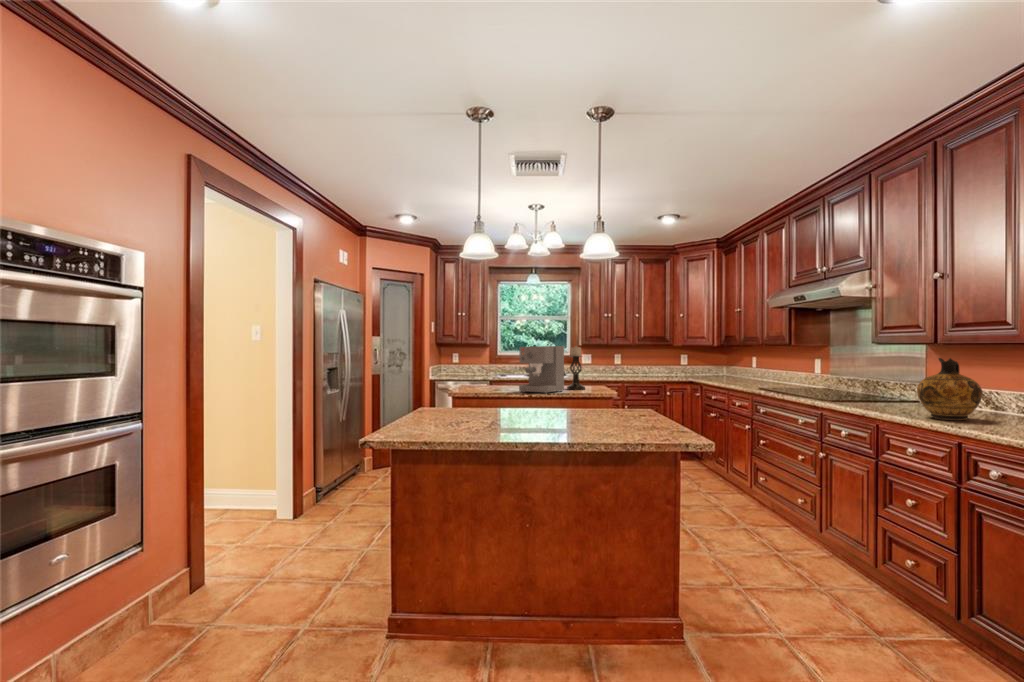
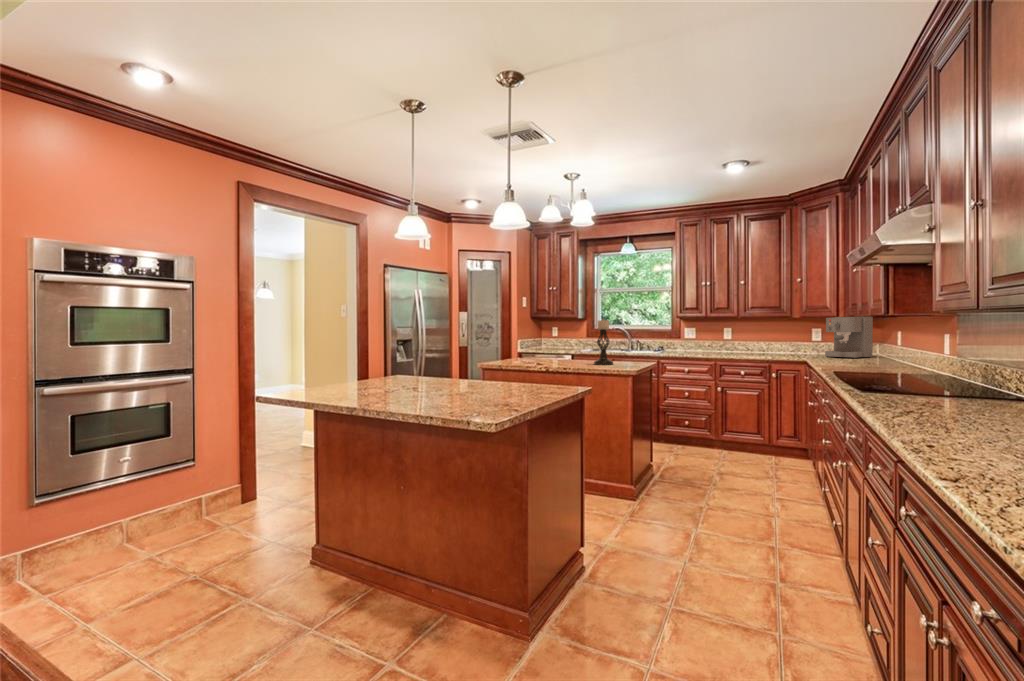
coffee maker: present [519,346,564,393] -> present [825,317,873,358]
ceramic jug: present [917,358,982,420] -> none [897,328,991,418]

